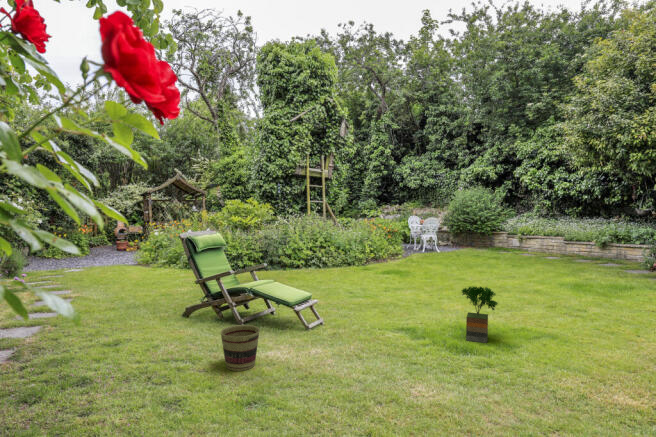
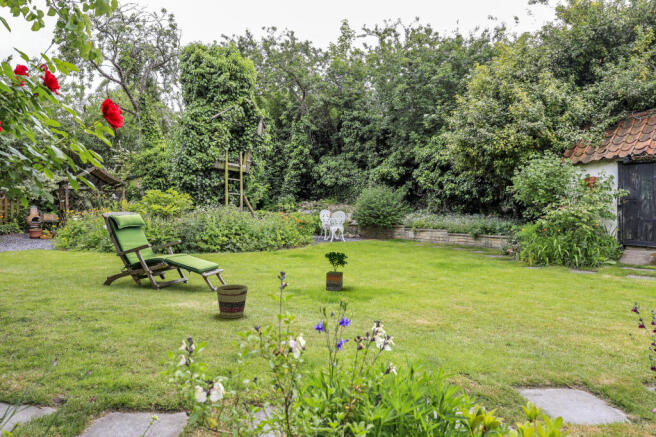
basket: present [221,325,260,371] -> present [217,284,248,318]

